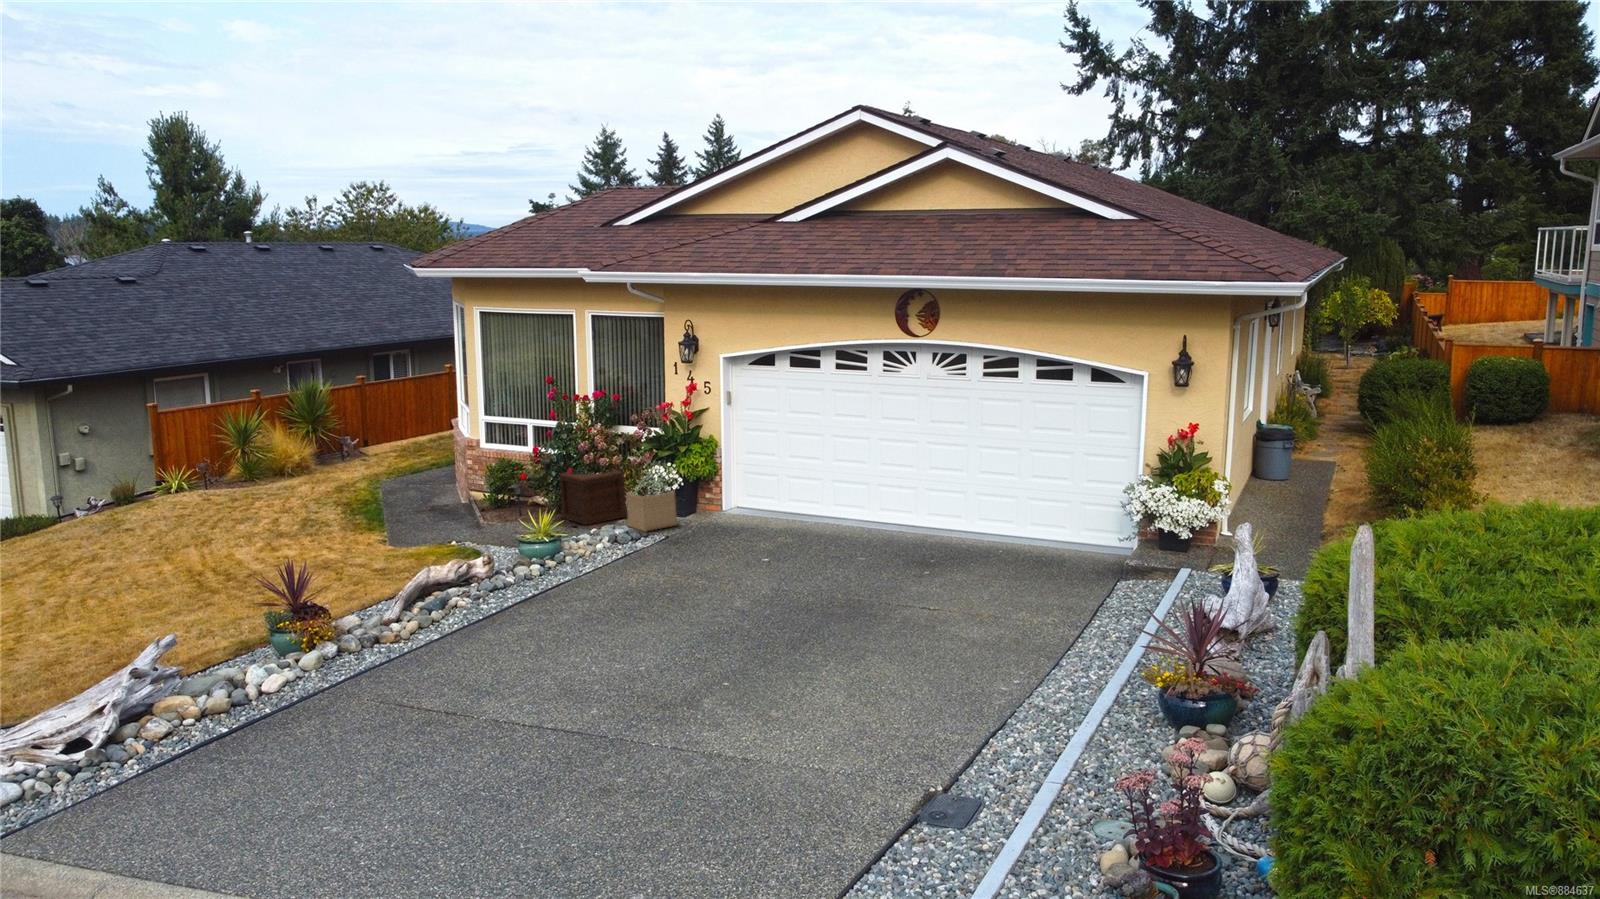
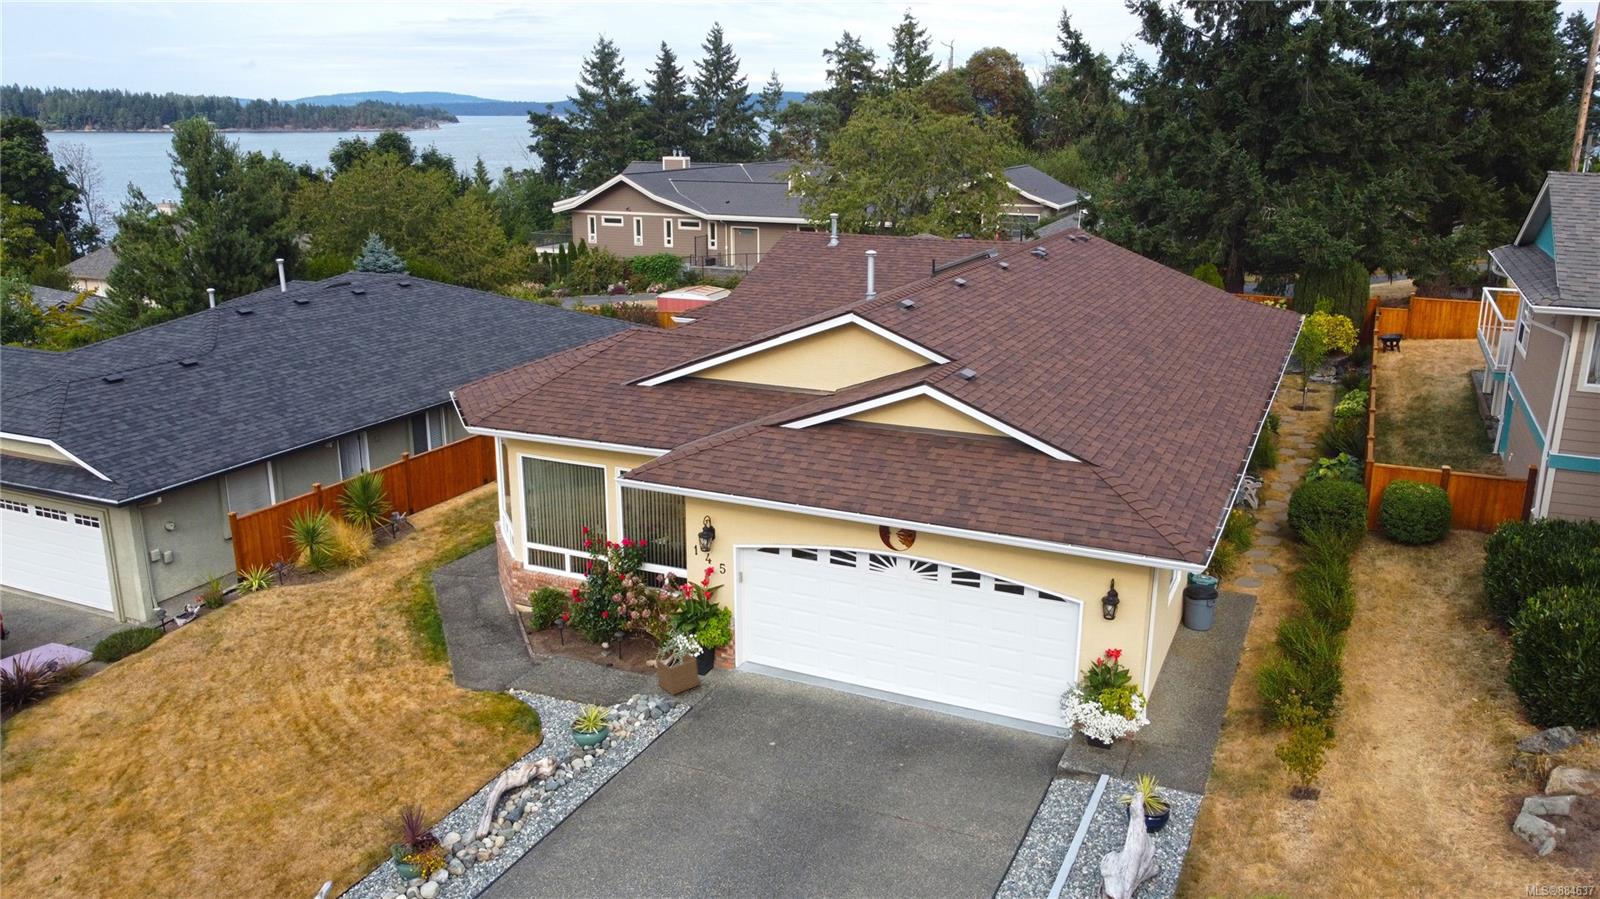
wooden crate: present [559,470,627,525] -> none [598,623,656,682]

